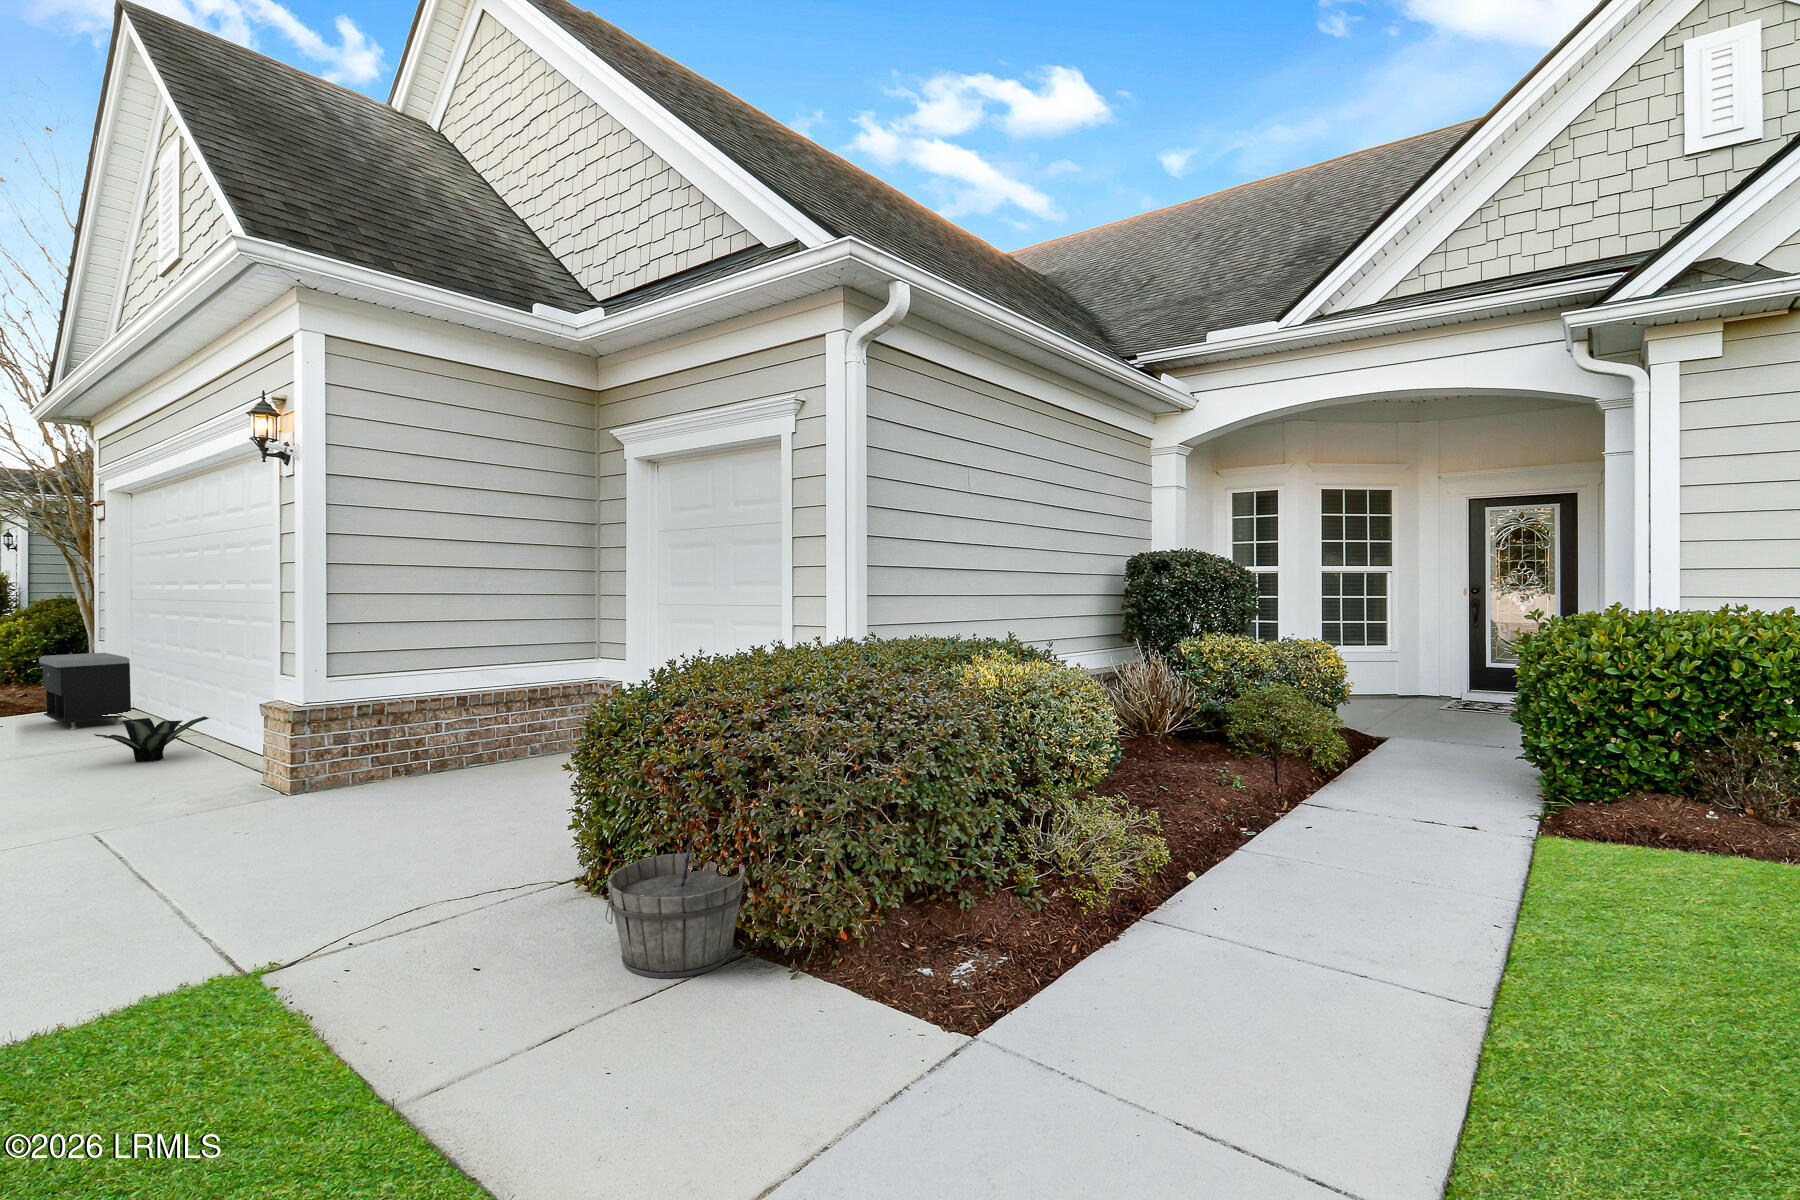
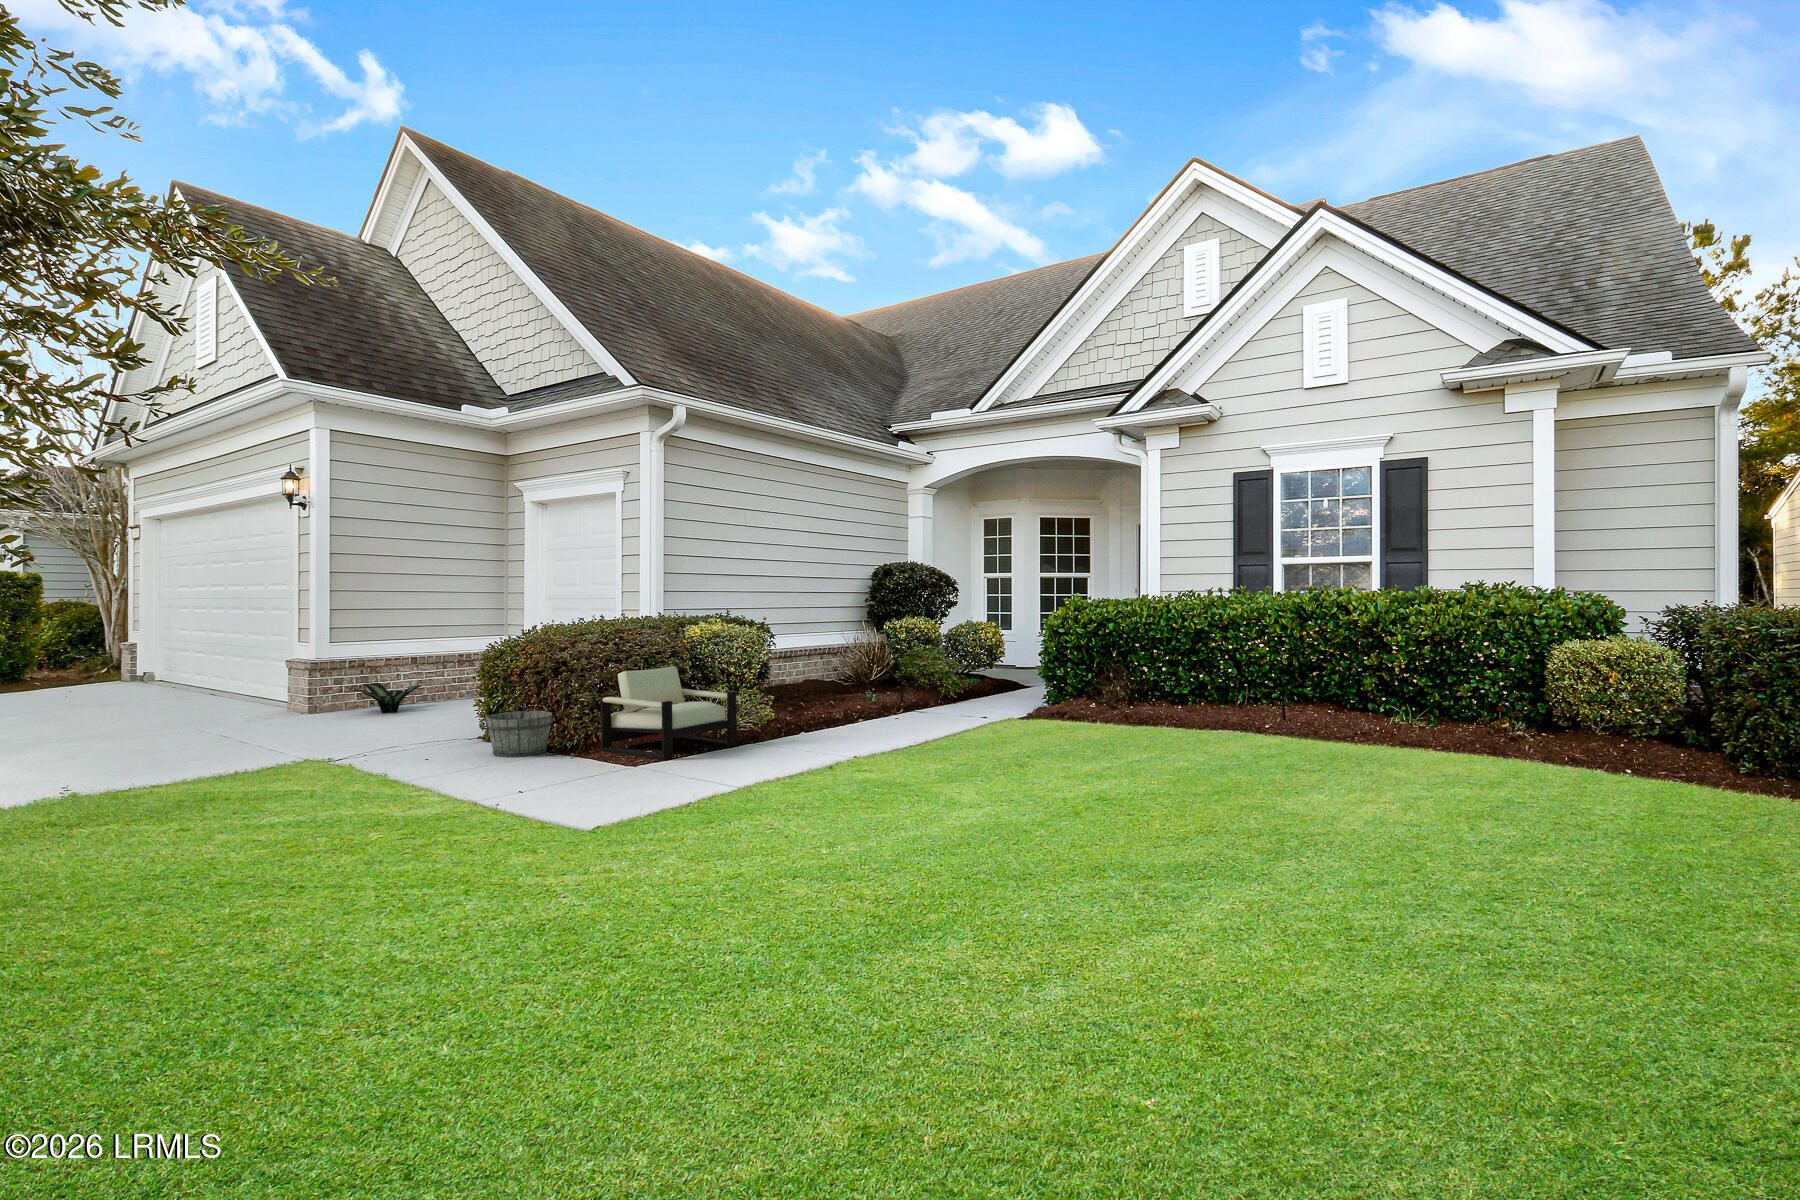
storage bench: present [39,653,131,729] -> none [96,637,166,691]
potted plant: present [94,716,209,762] -> present [353,683,421,713]
armchair: none [851,755,1129,1013] -> present [601,666,737,761]

